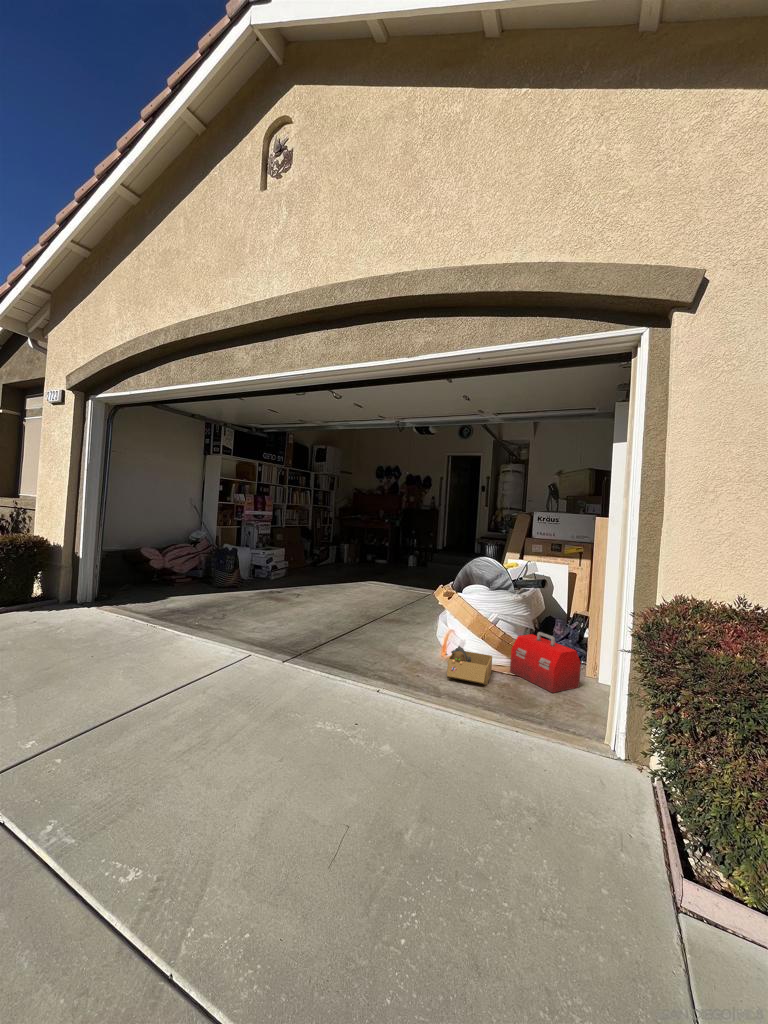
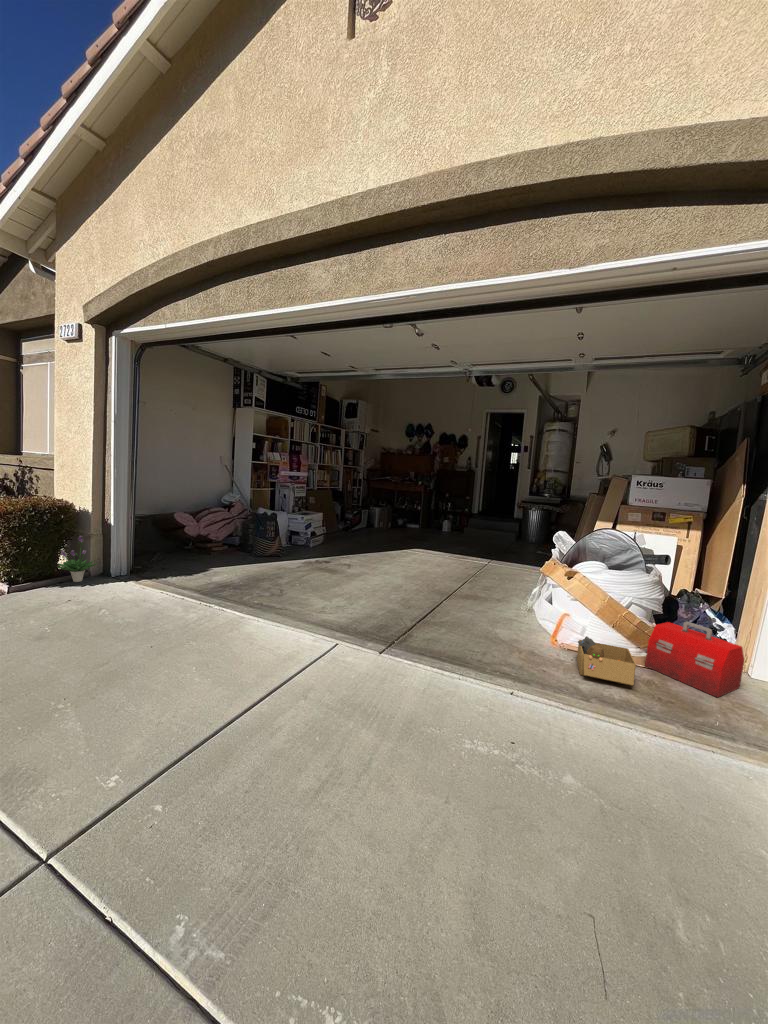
potted plant: none [28,568,65,608] -> present [58,536,97,582]

